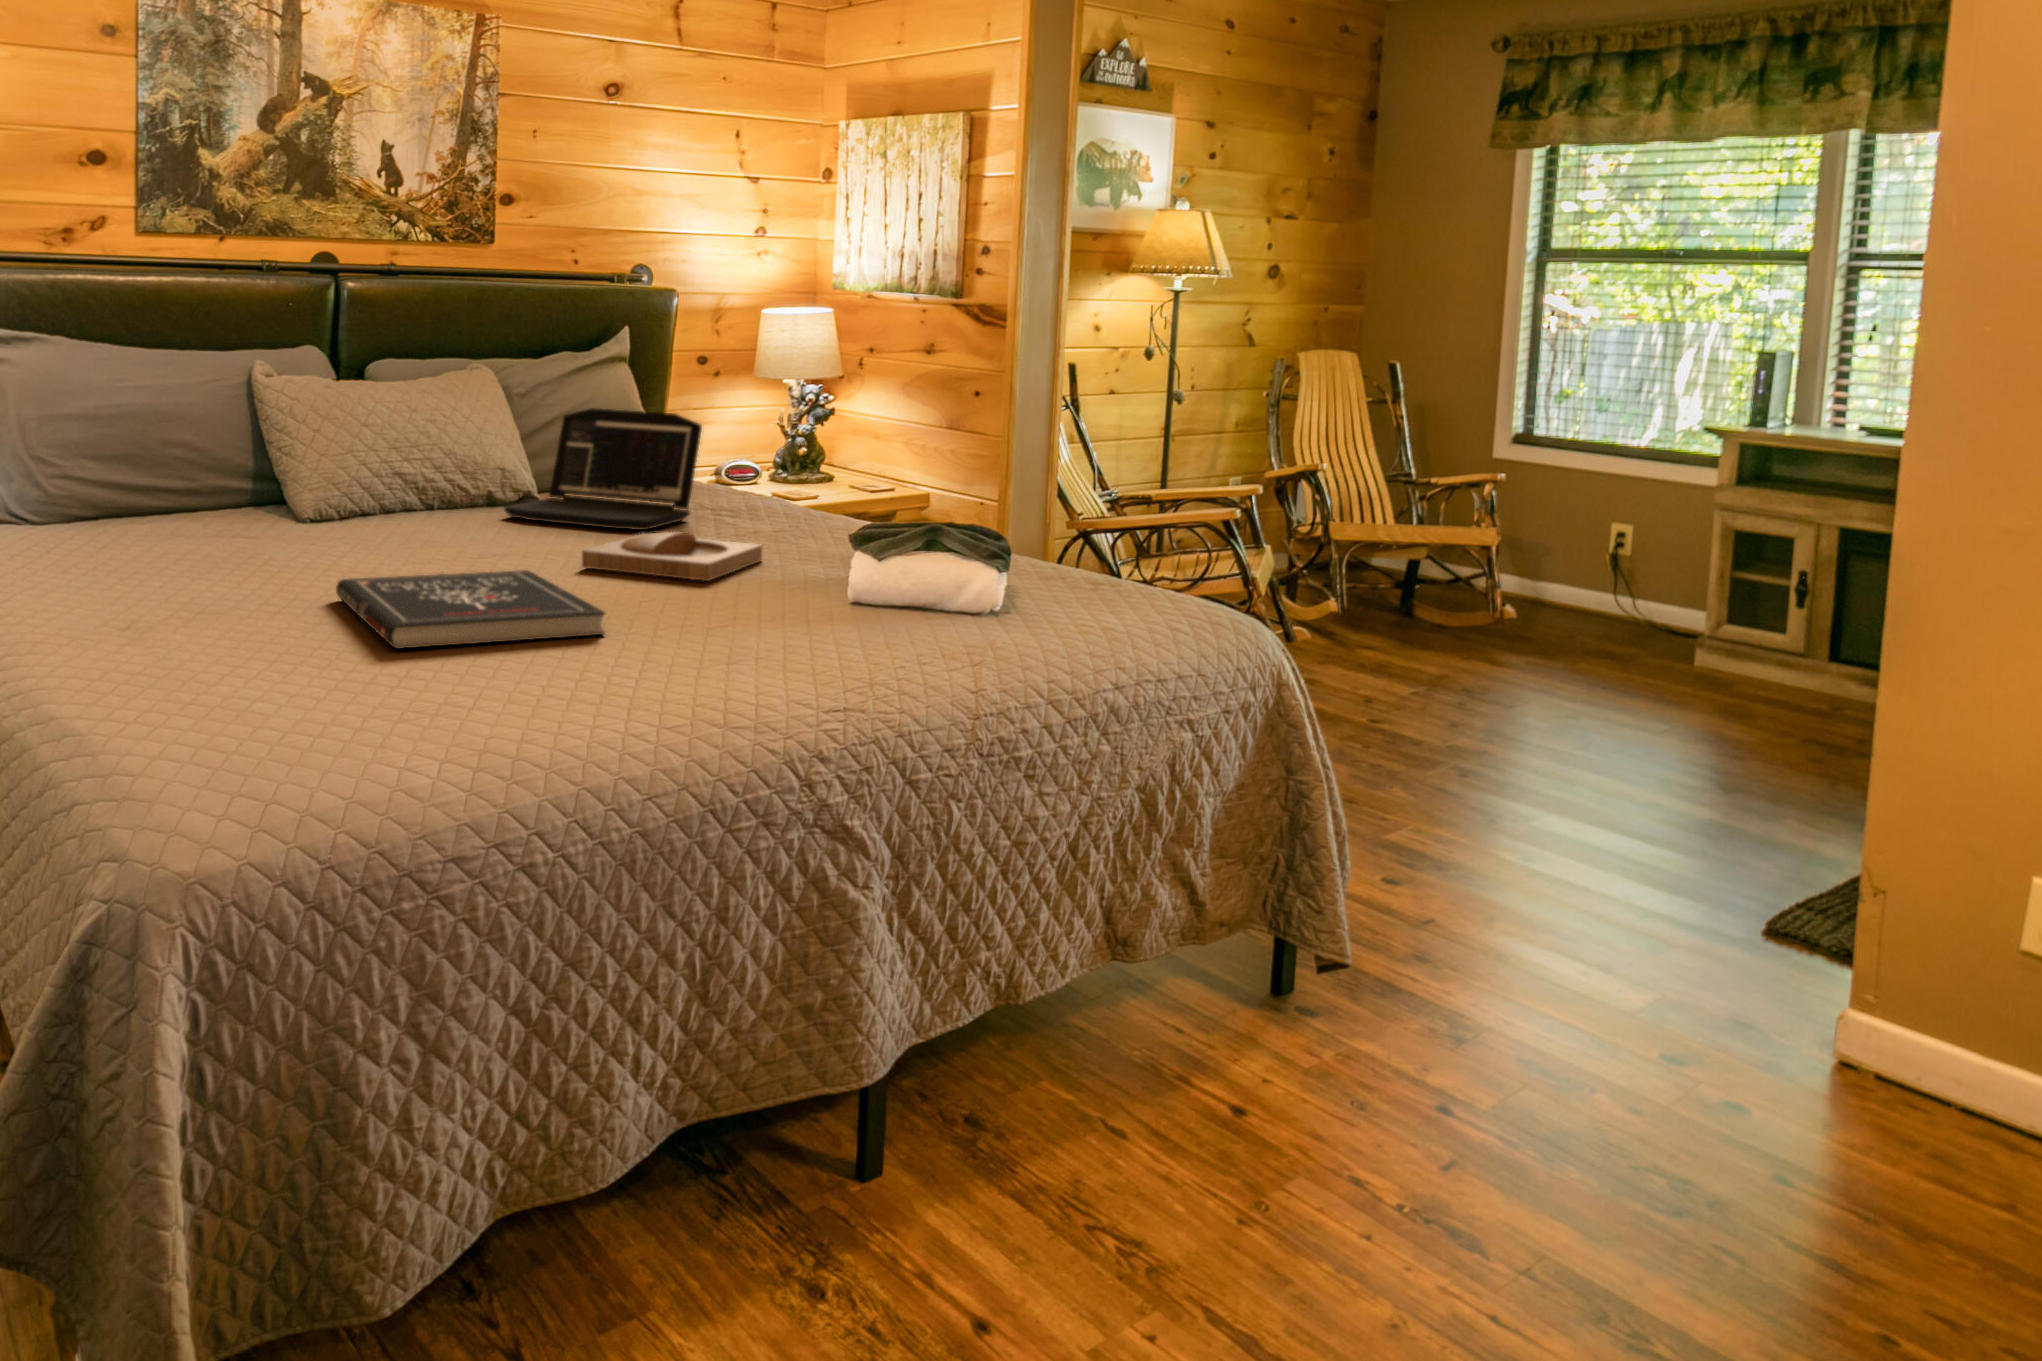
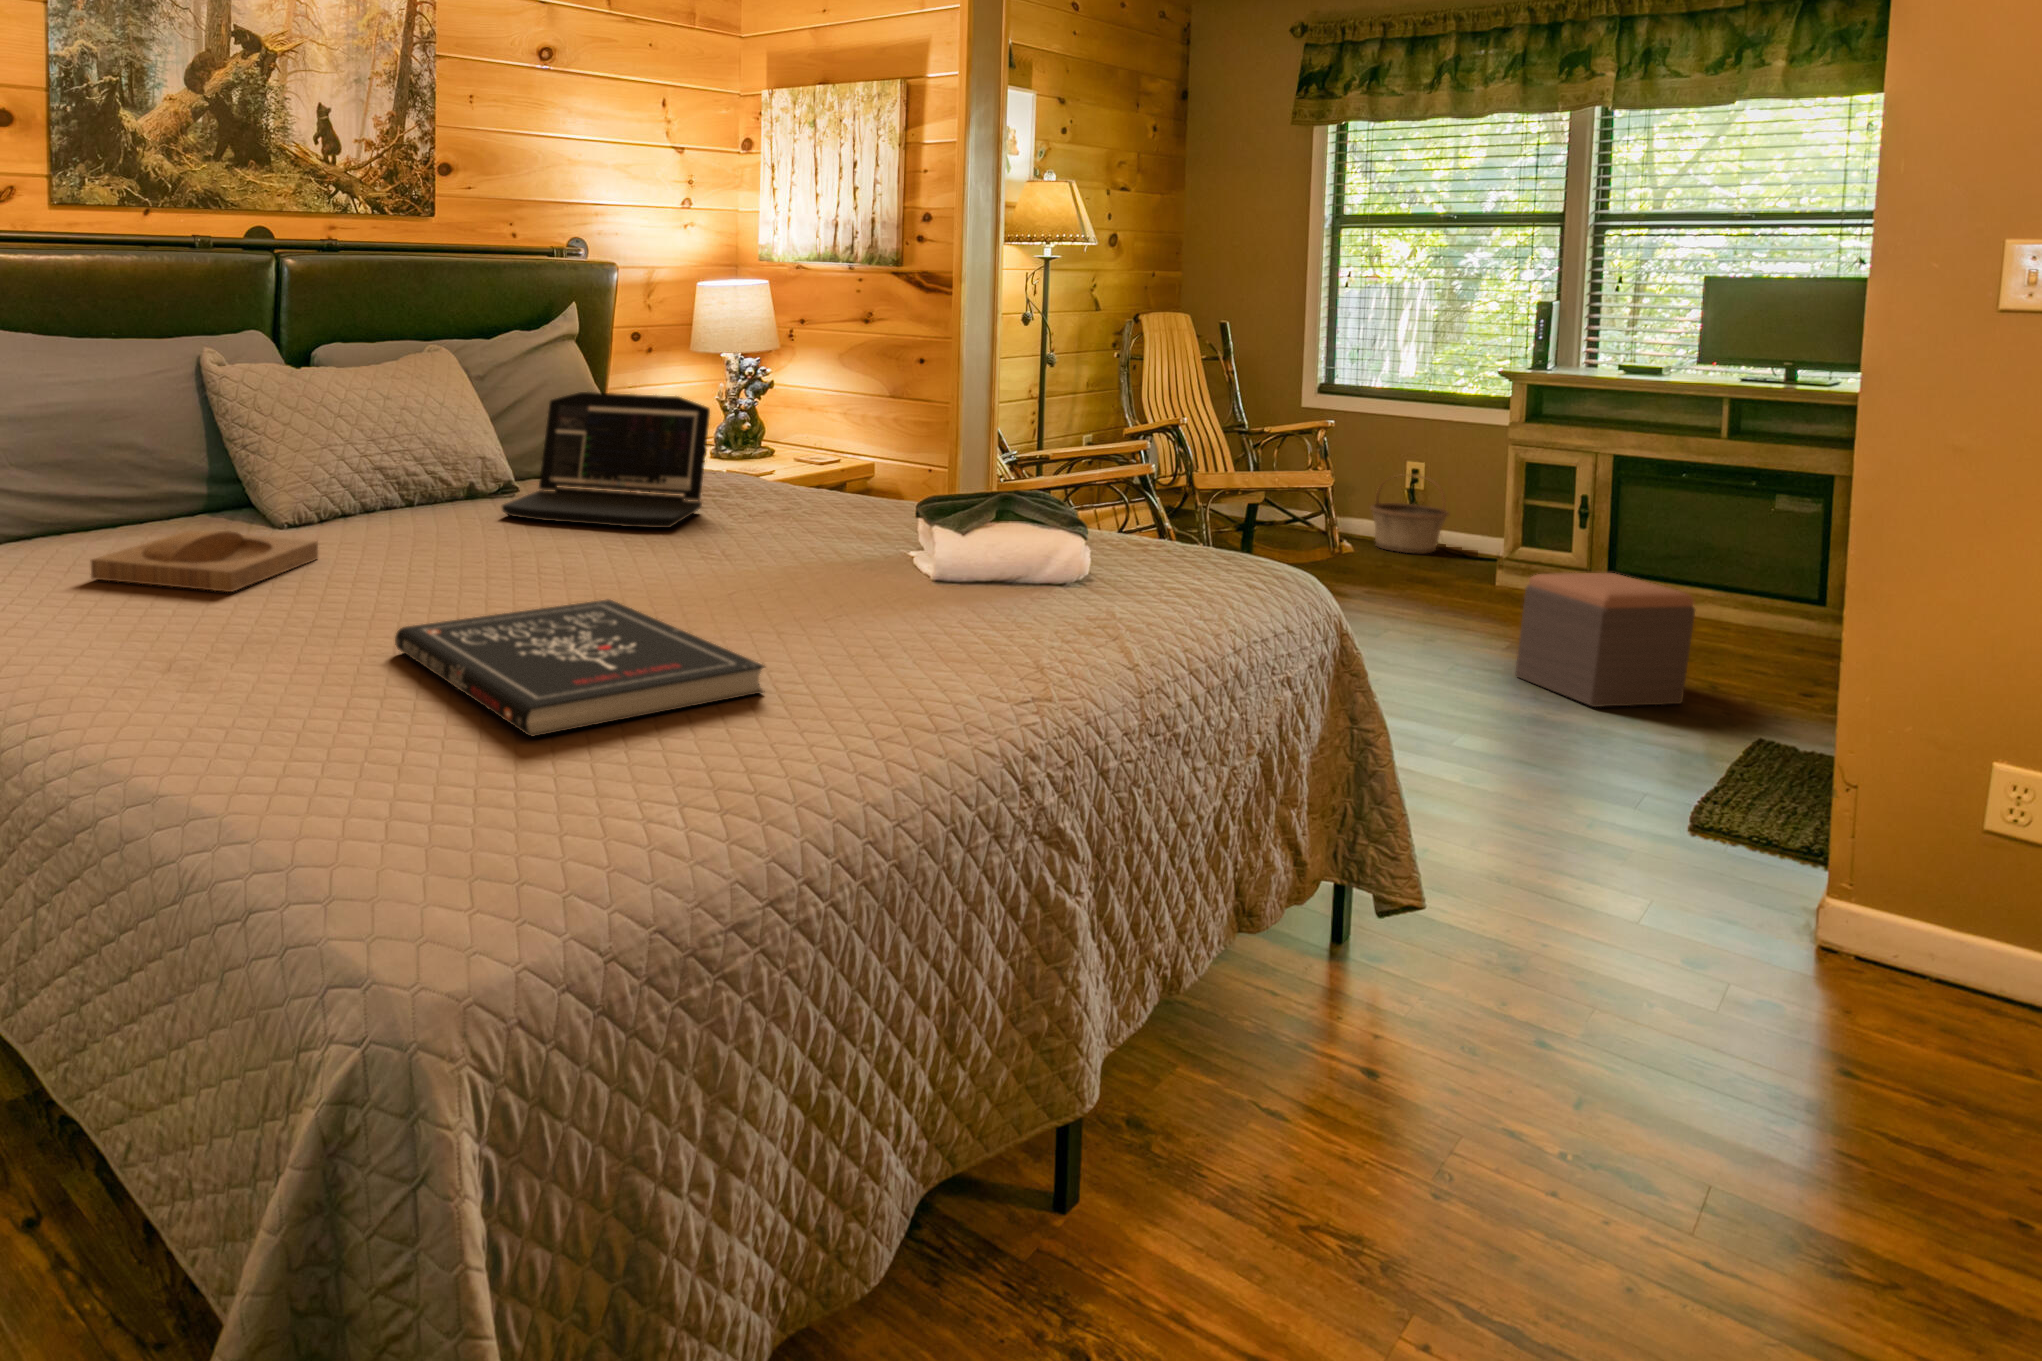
tray: present [582,532,762,581] -> present [91,531,318,592]
basket: none [1545,535,1634,623] -> present [1371,477,1449,553]
footstool: none [1608,630,1792,772] -> present [1515,573,1695,707]

